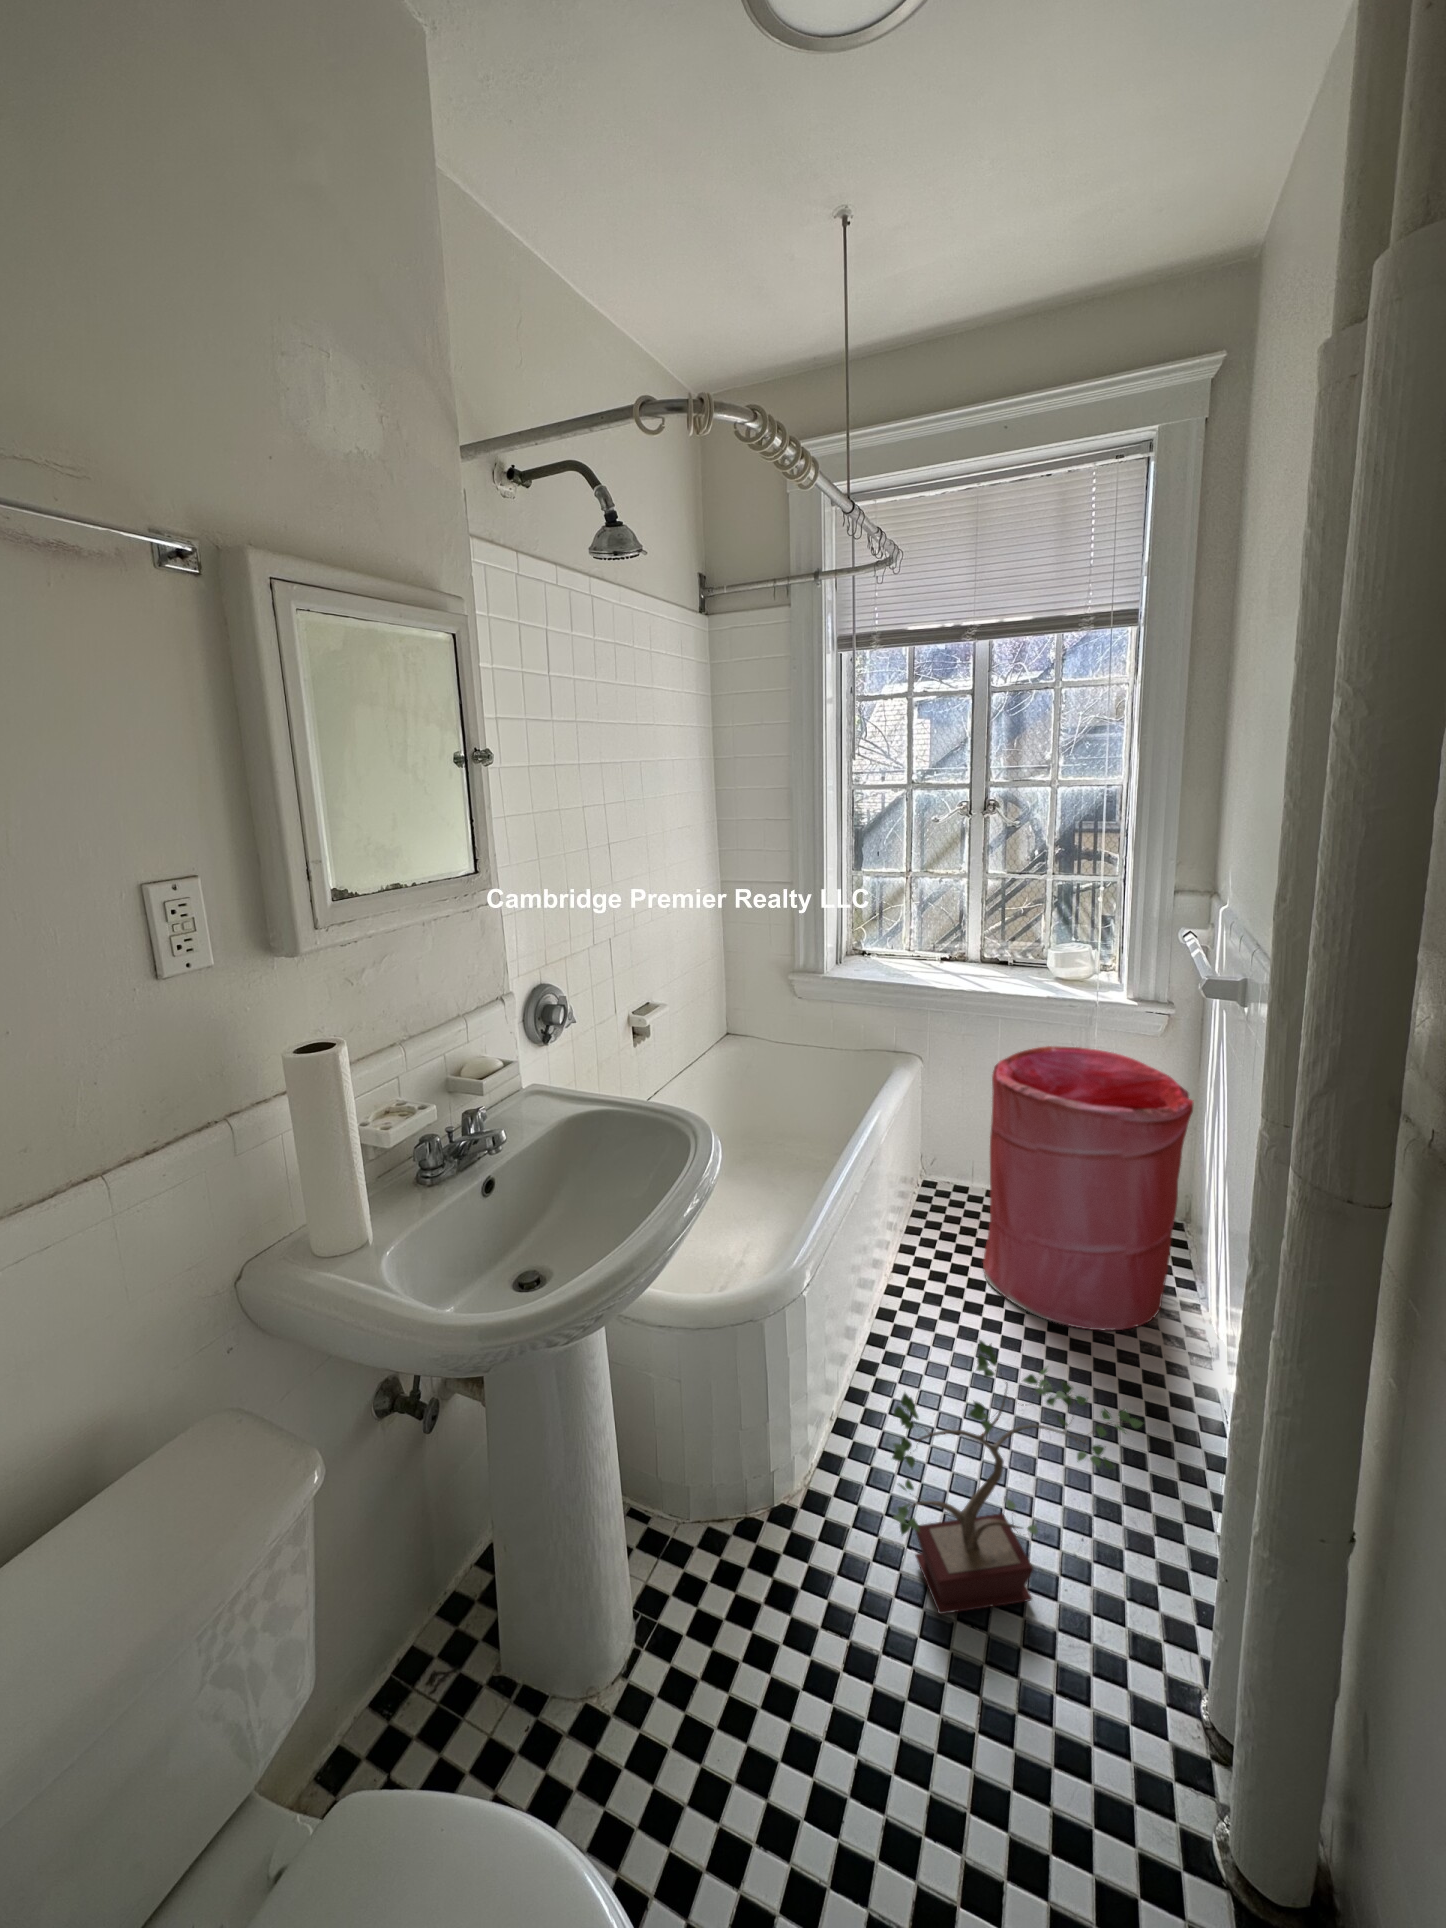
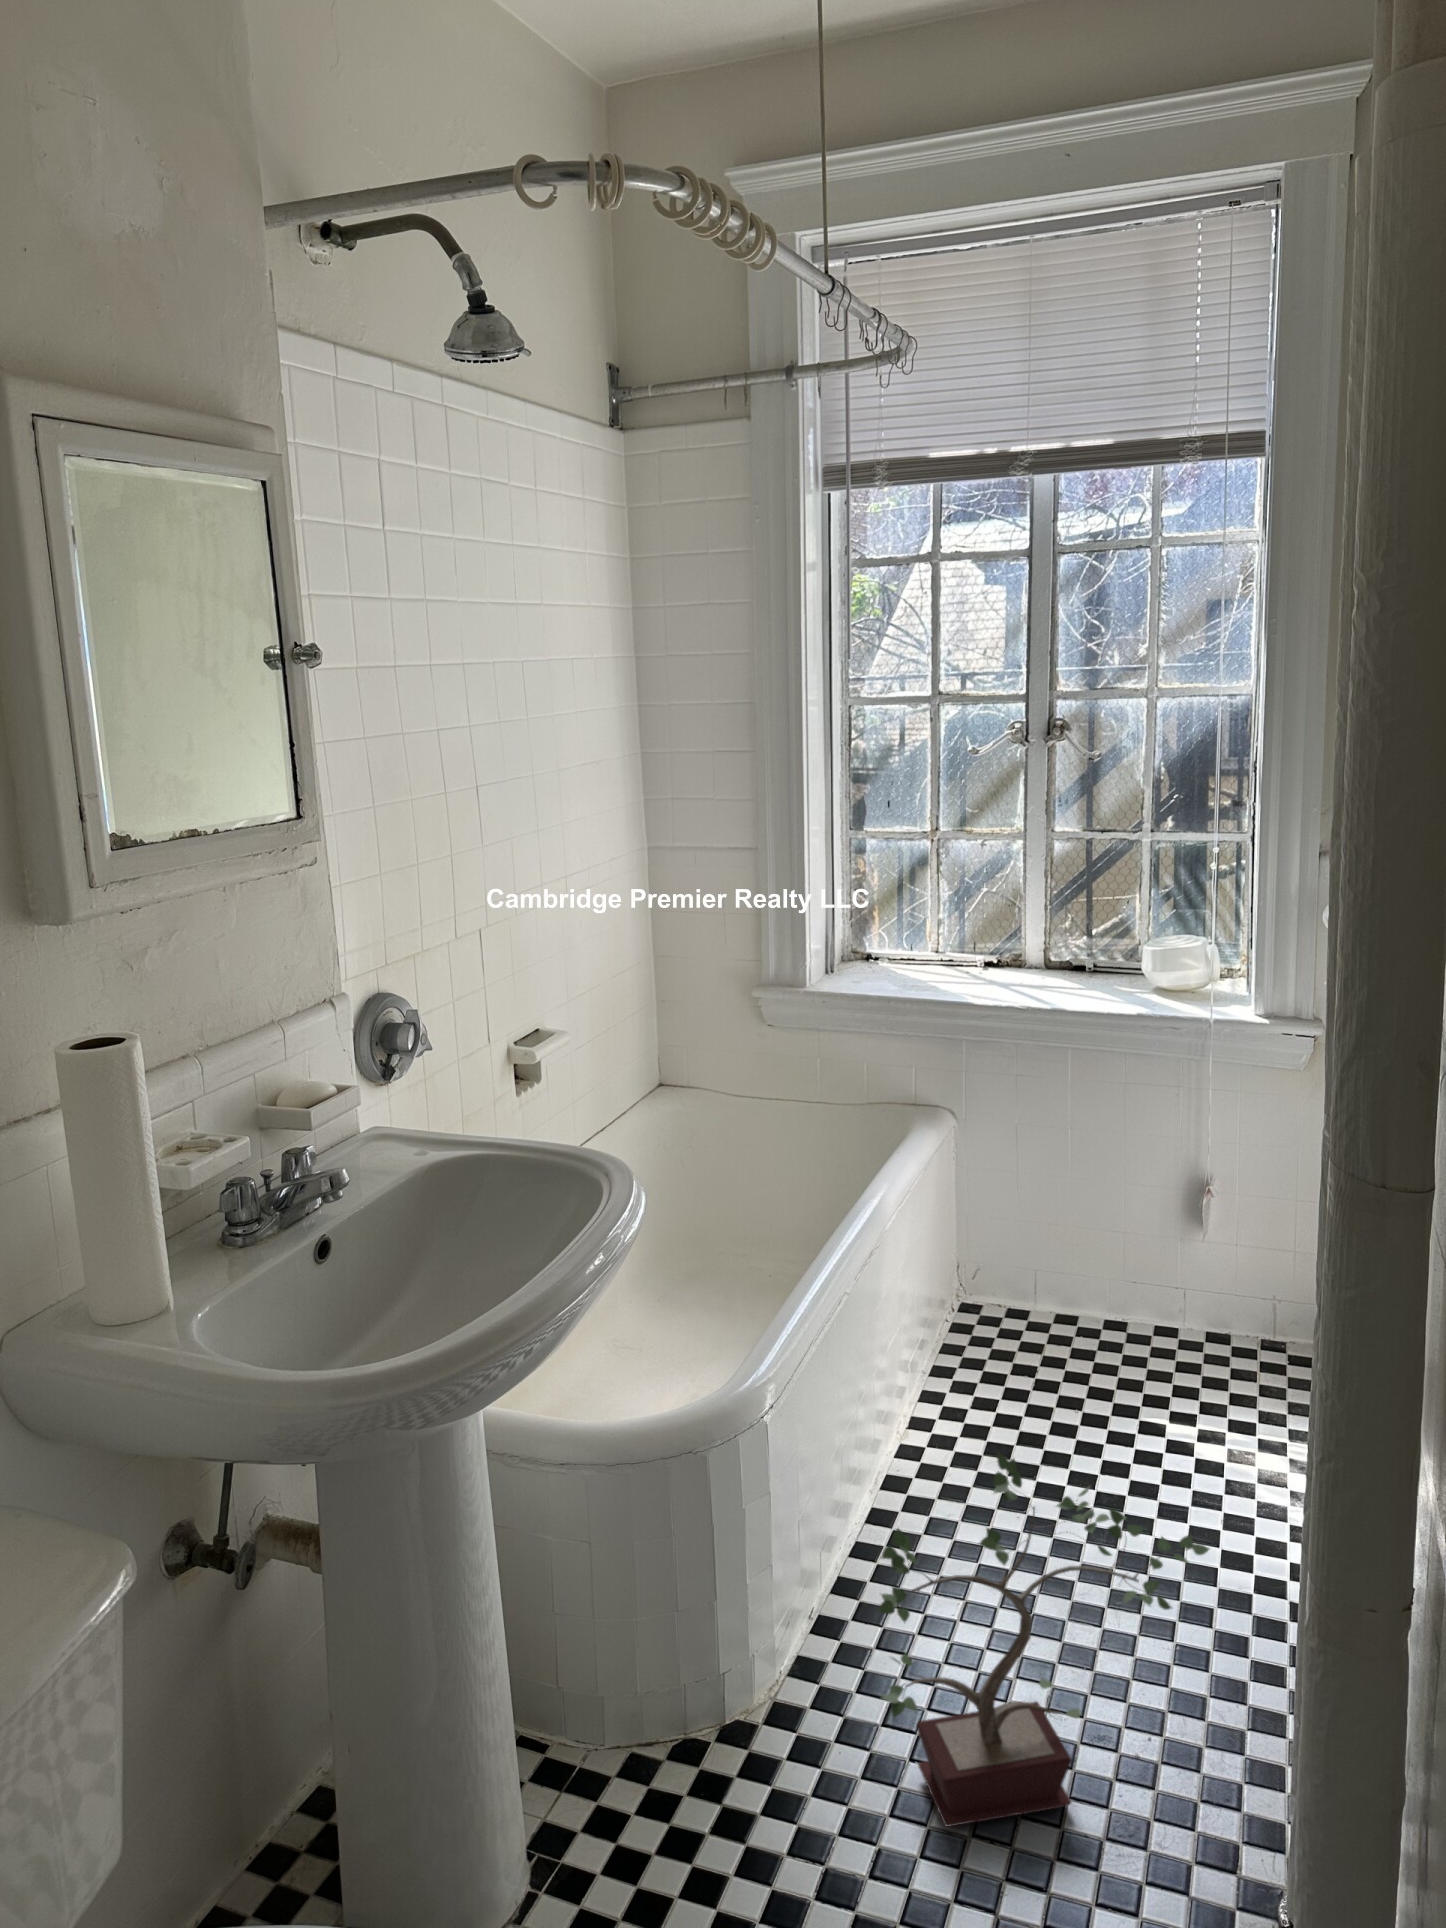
laundry hamper: present [983,1046,1193,1330] -> none [1044,1086,1329,1490]

